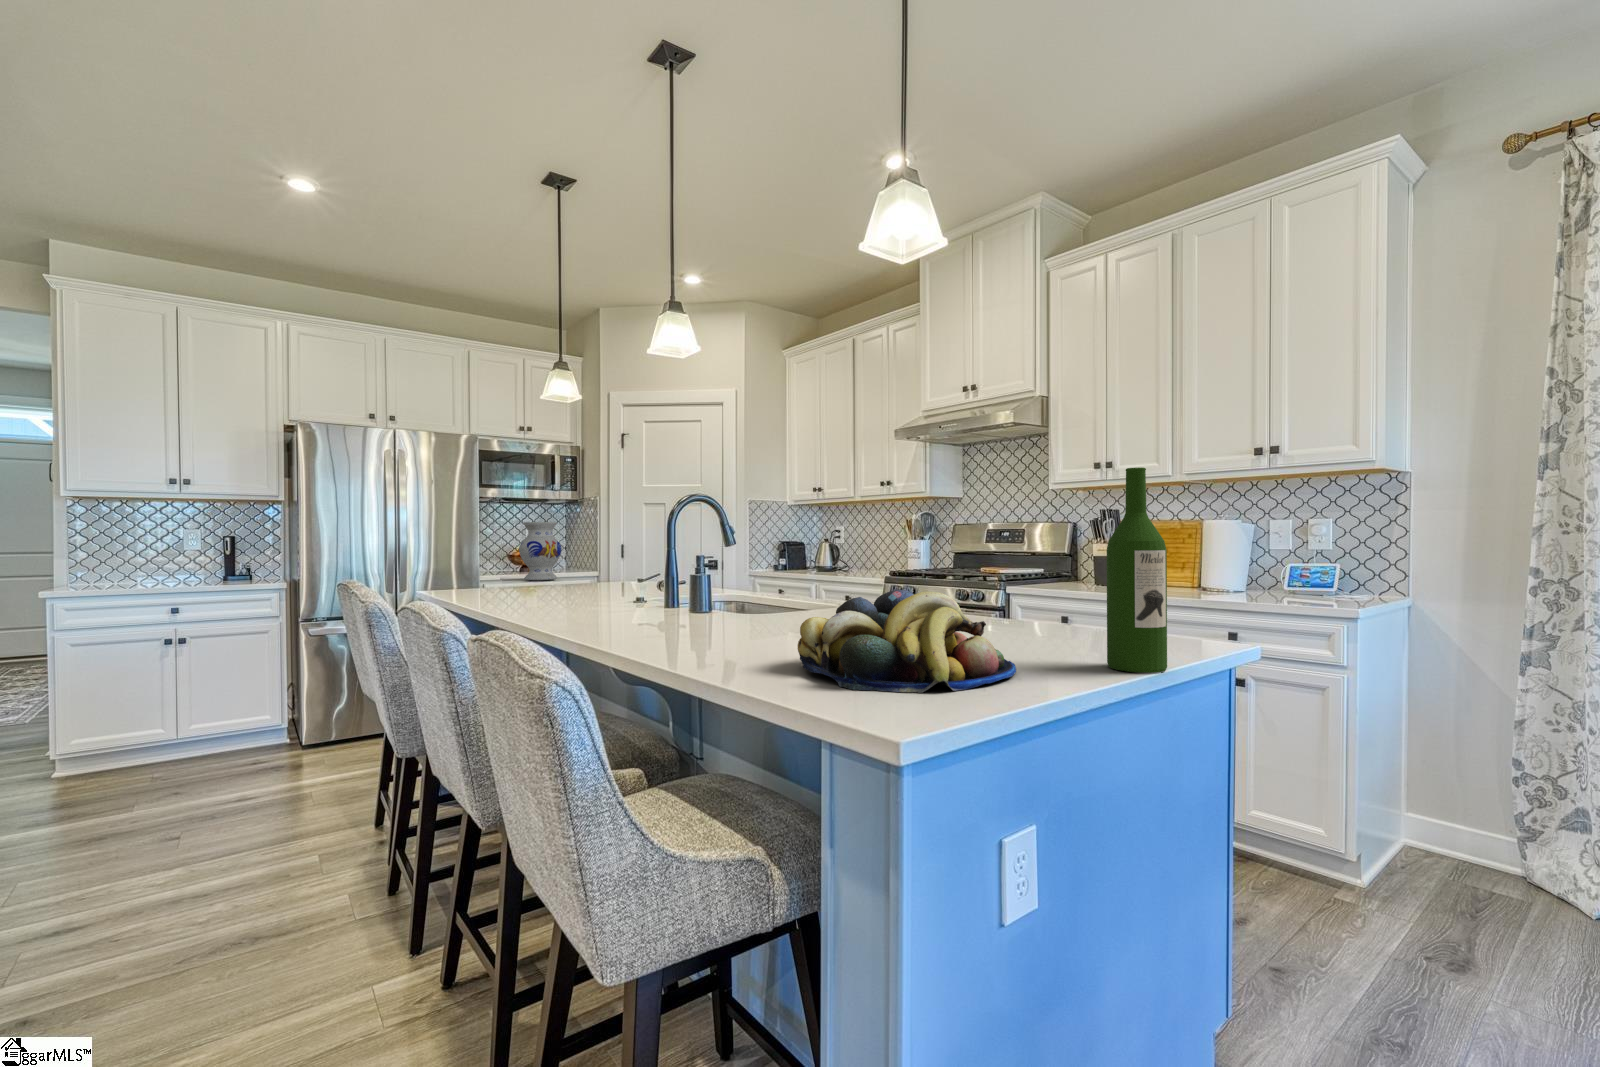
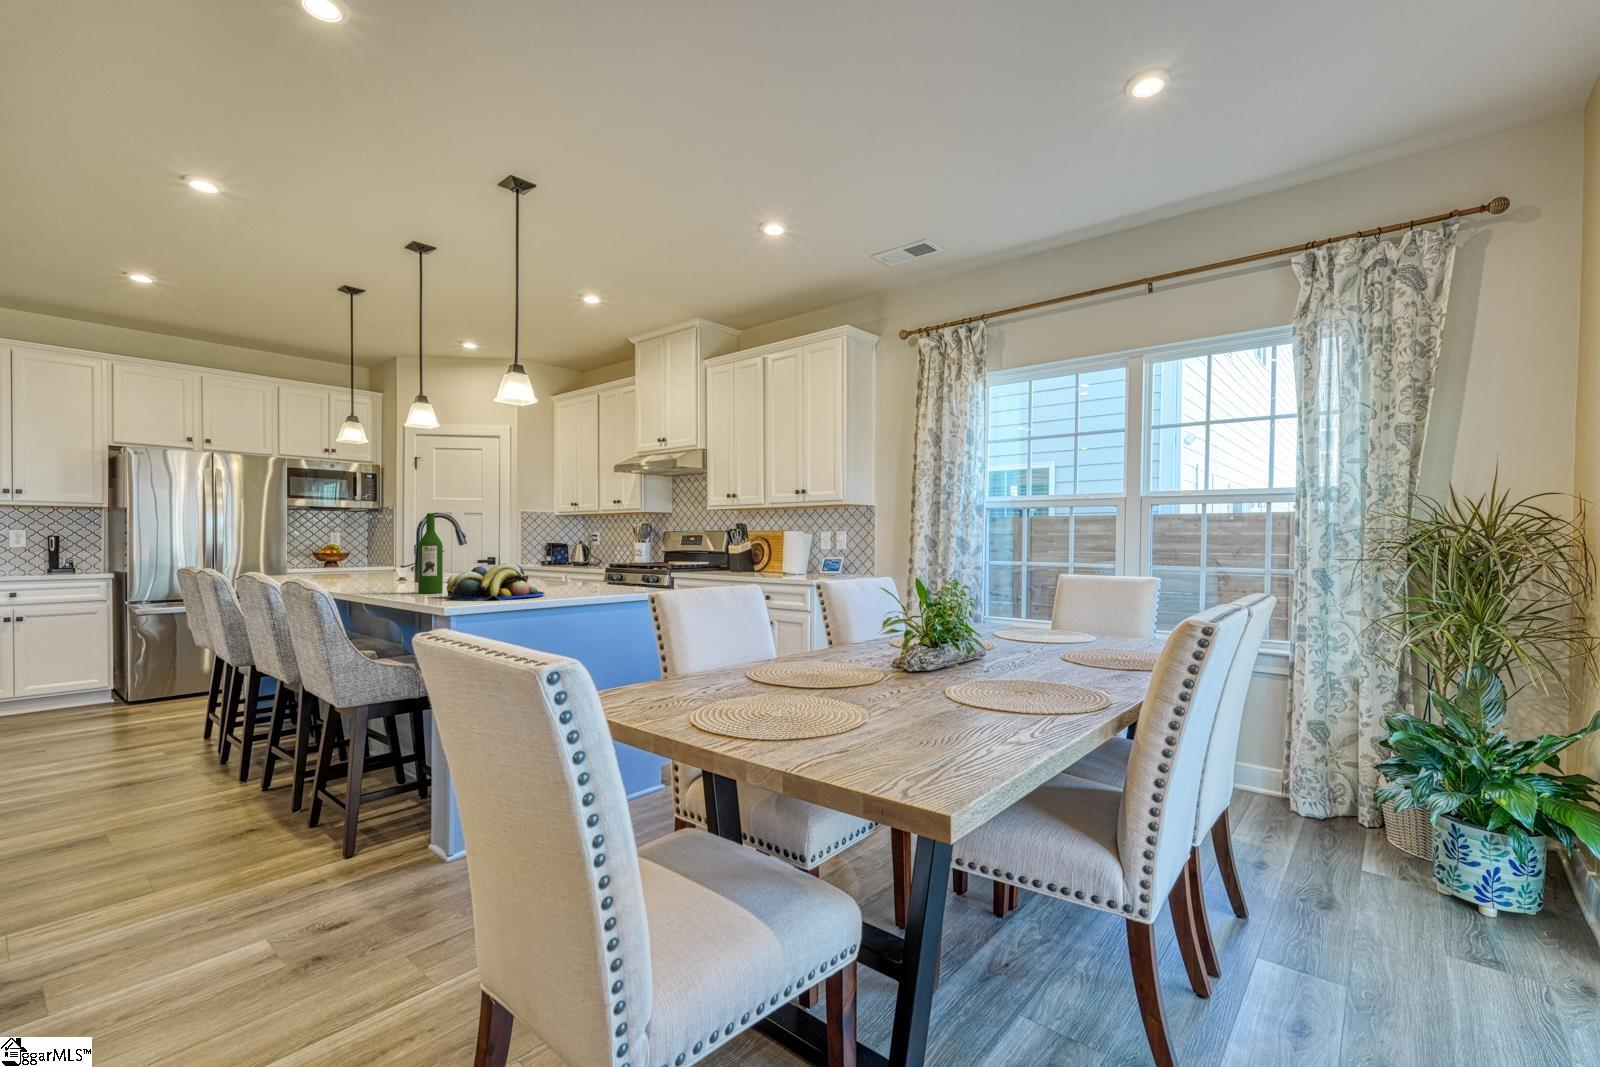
wine bottle: present [1107,467,1167,673] -> present [418,513,443,593]
vase: present [519,522,562,580] -> none [320,527,356,571]

